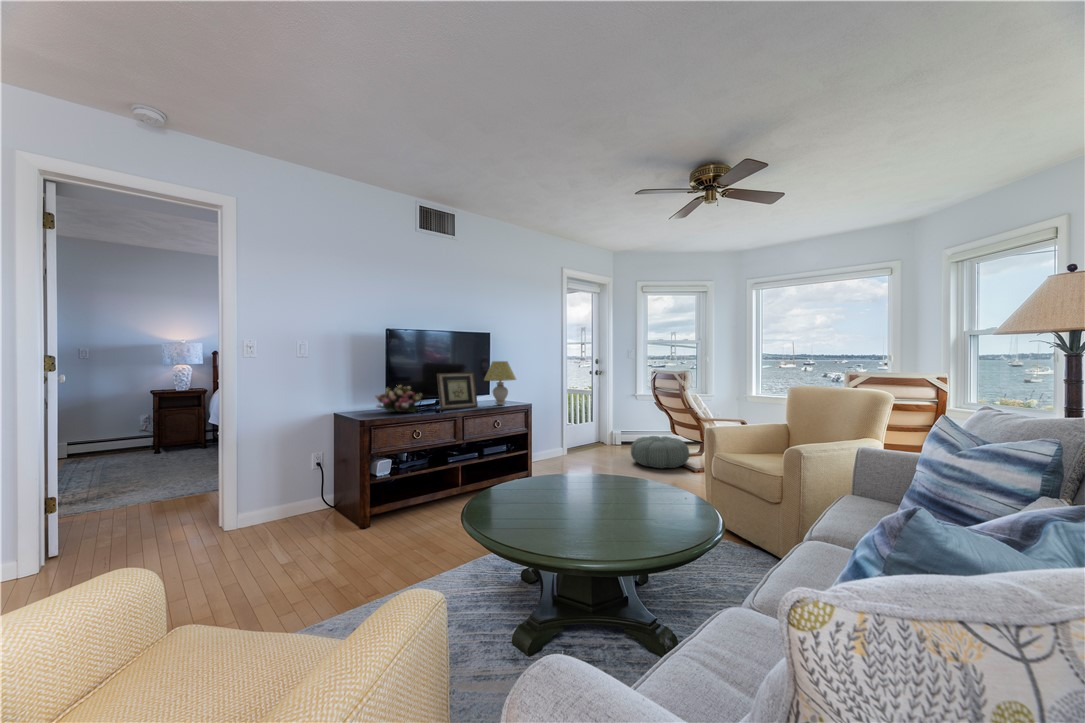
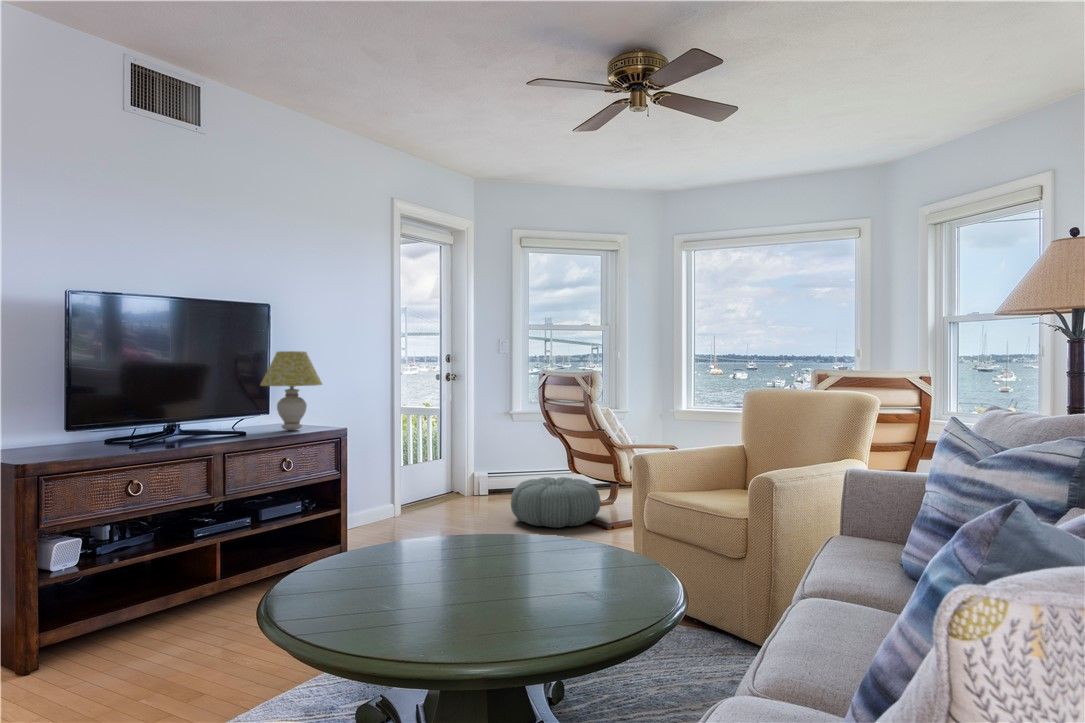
picture frame: present [437,372,478,409] -> none [168,371,250,440]
flower arrangement: present [376,385,422,412] -> none [35,392,140,445]

